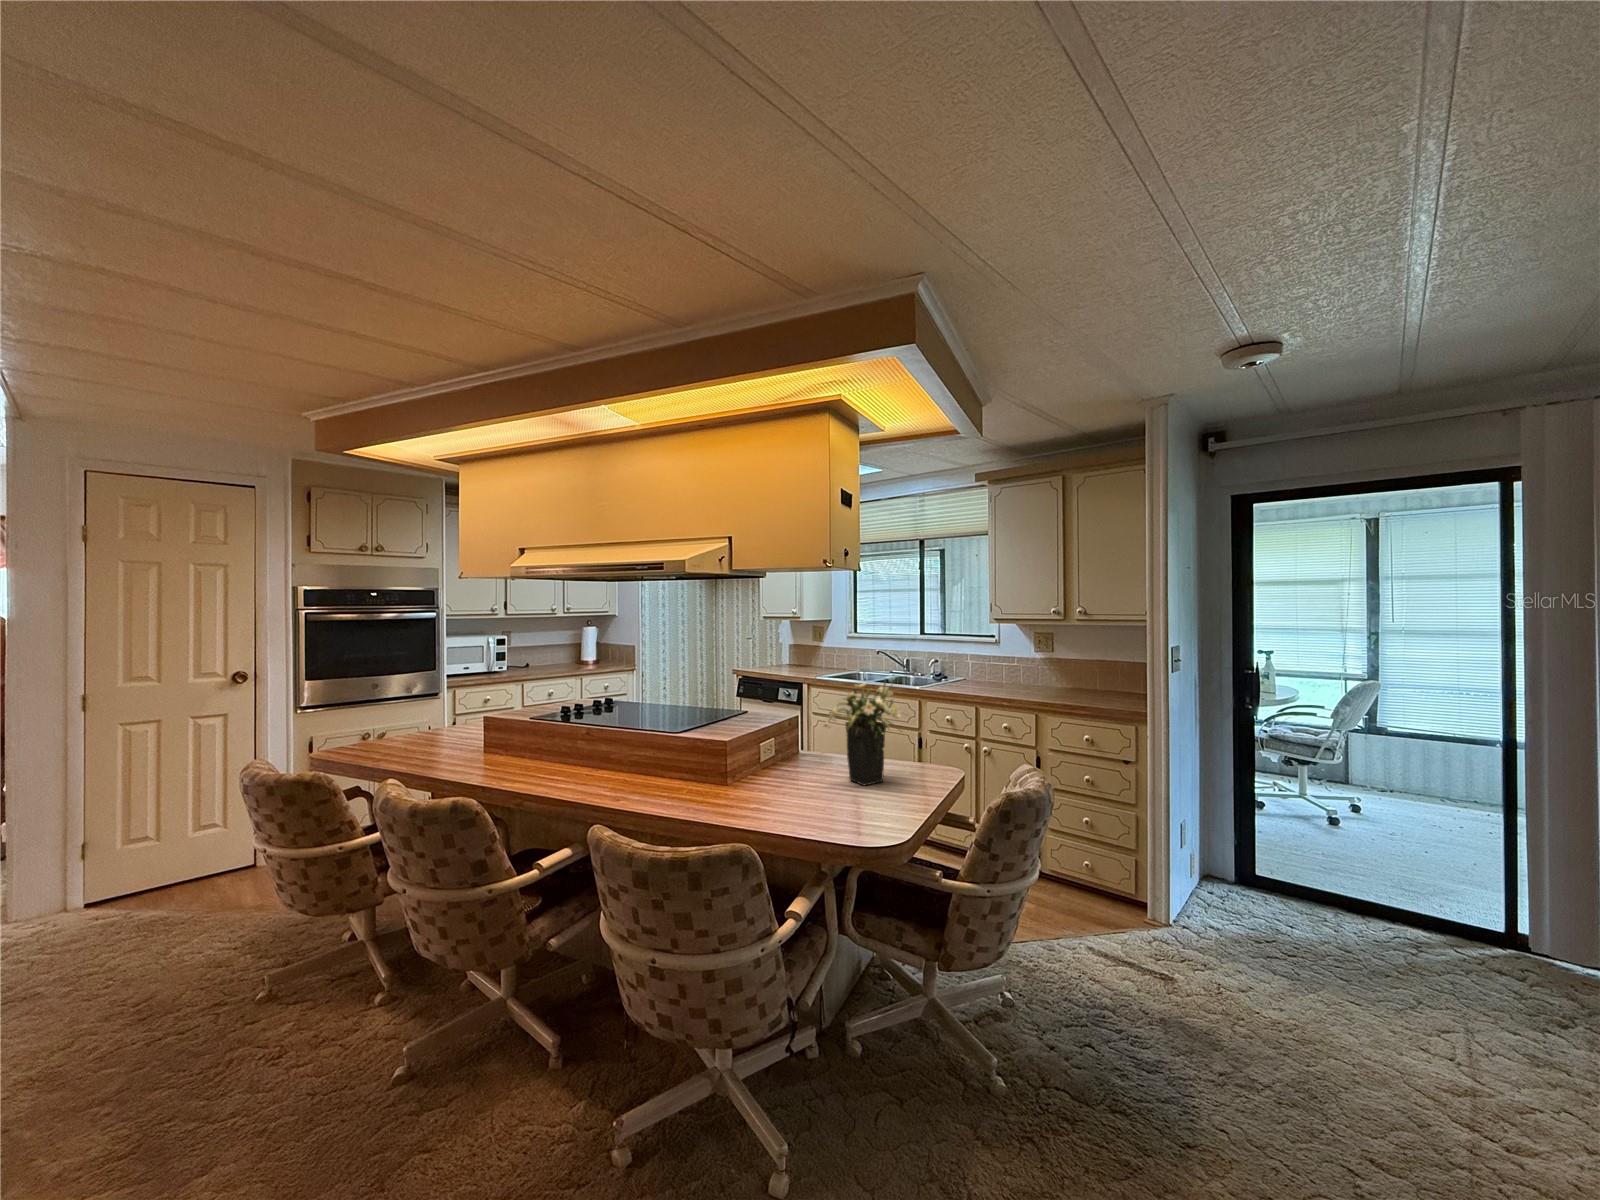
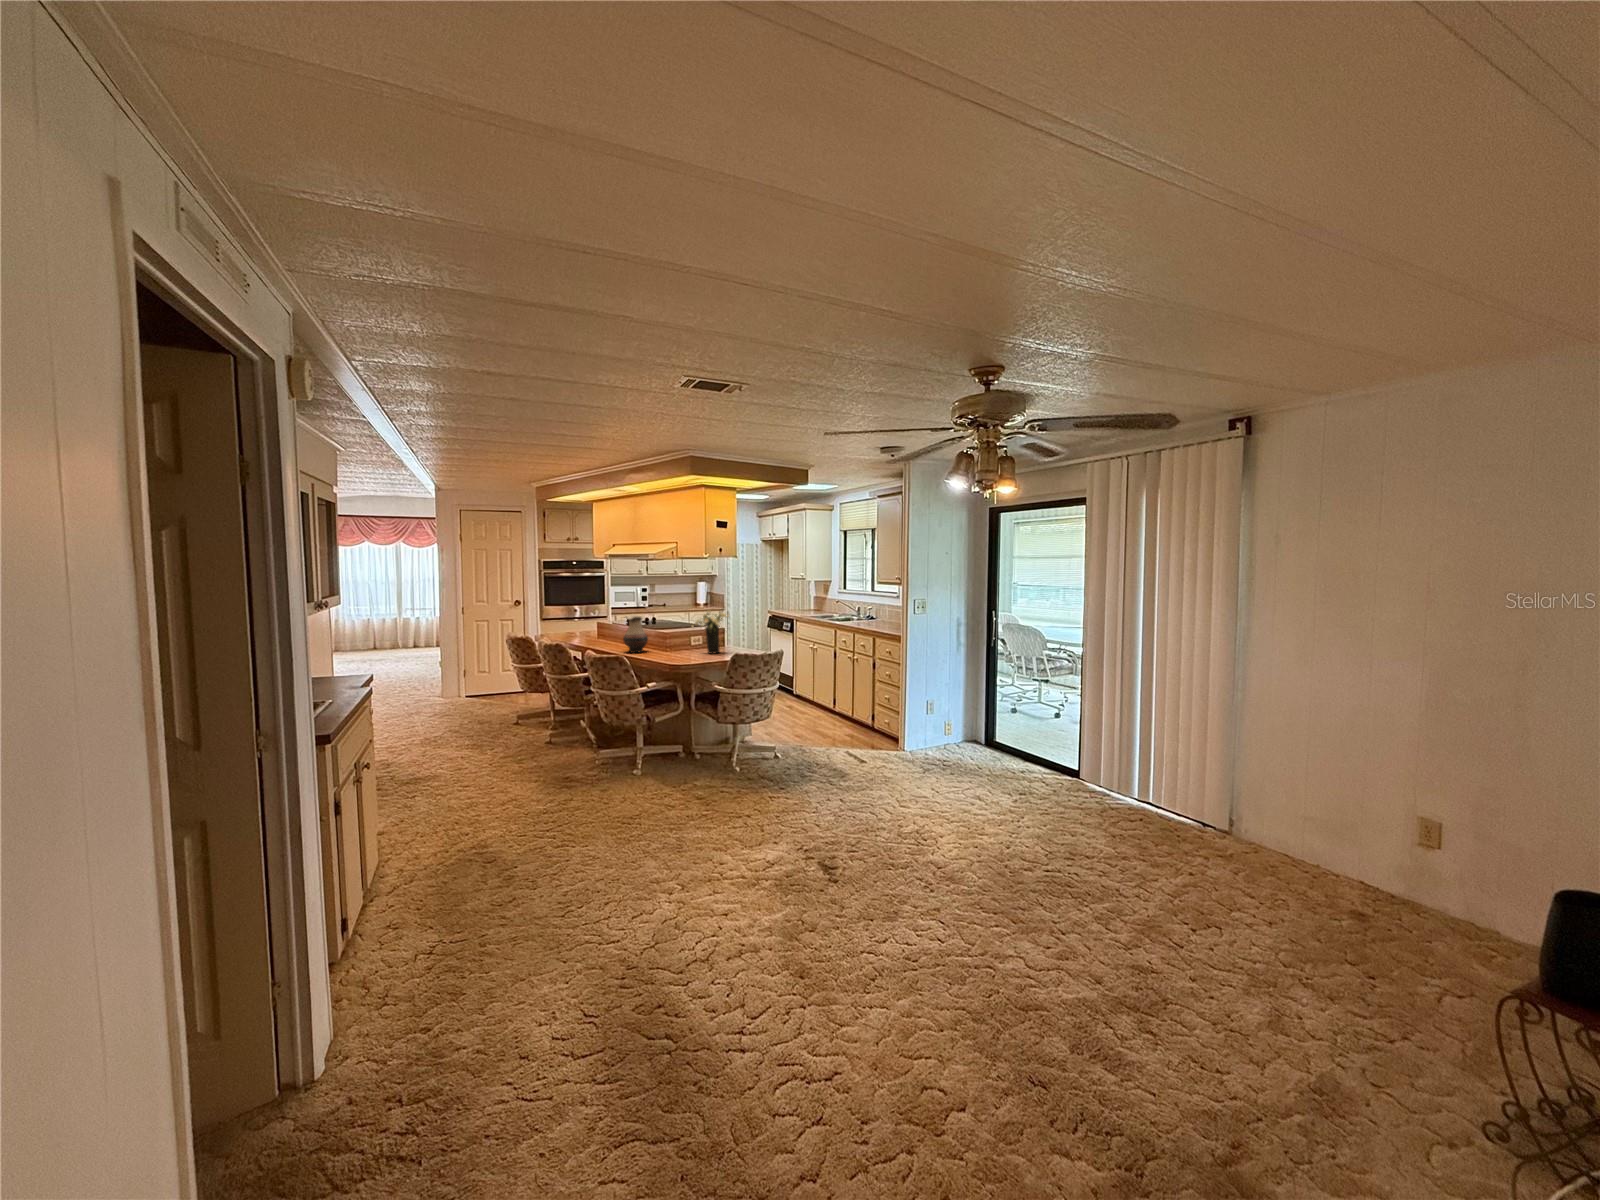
vase: none [649,702,711,804] -> present [623,615,648,653]

